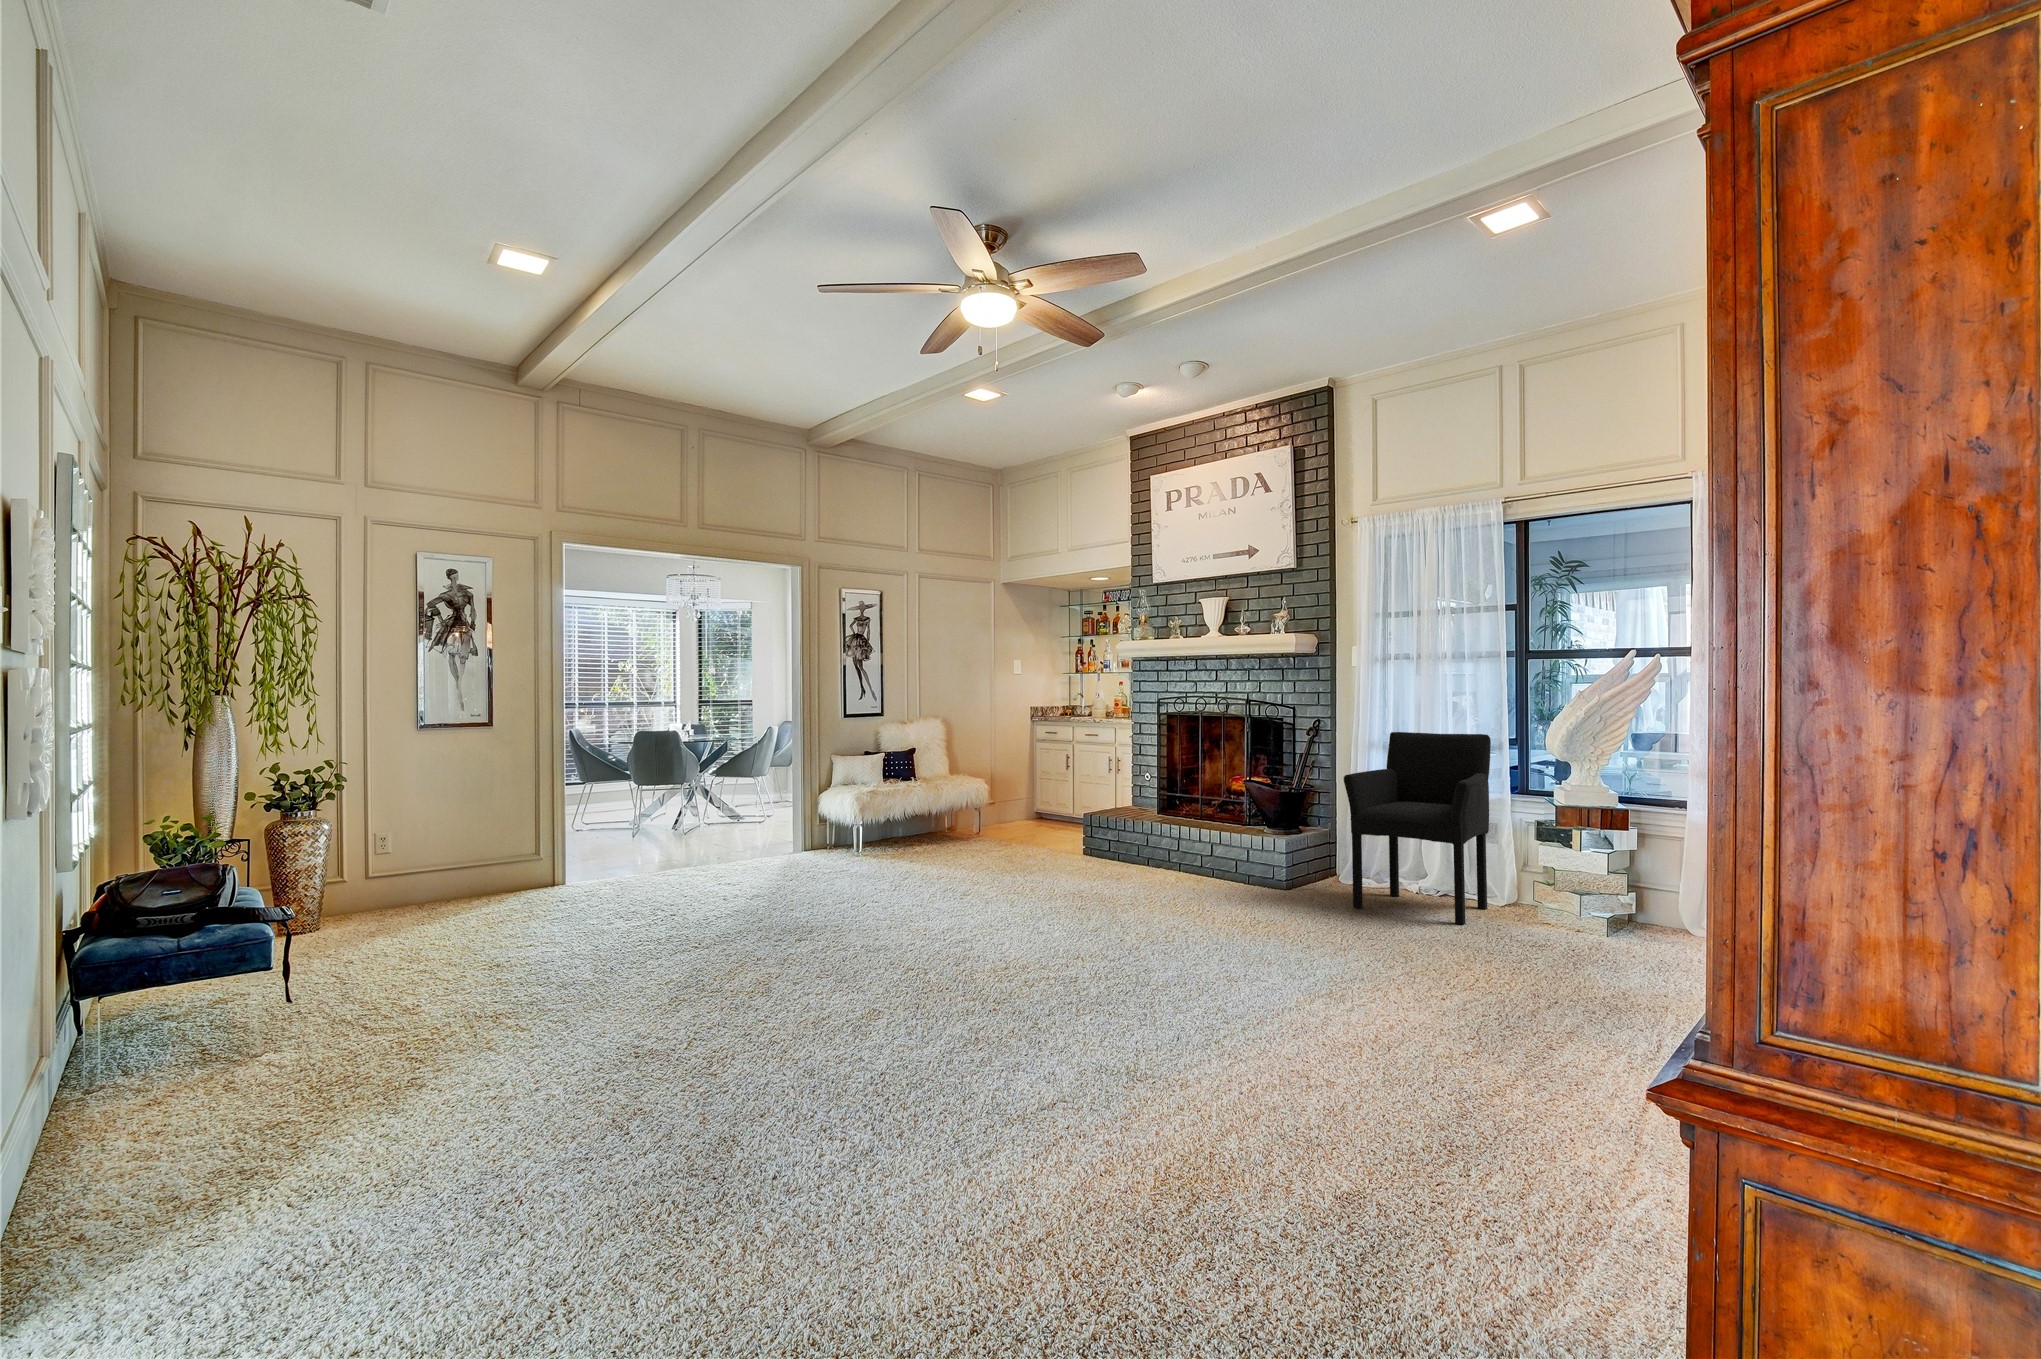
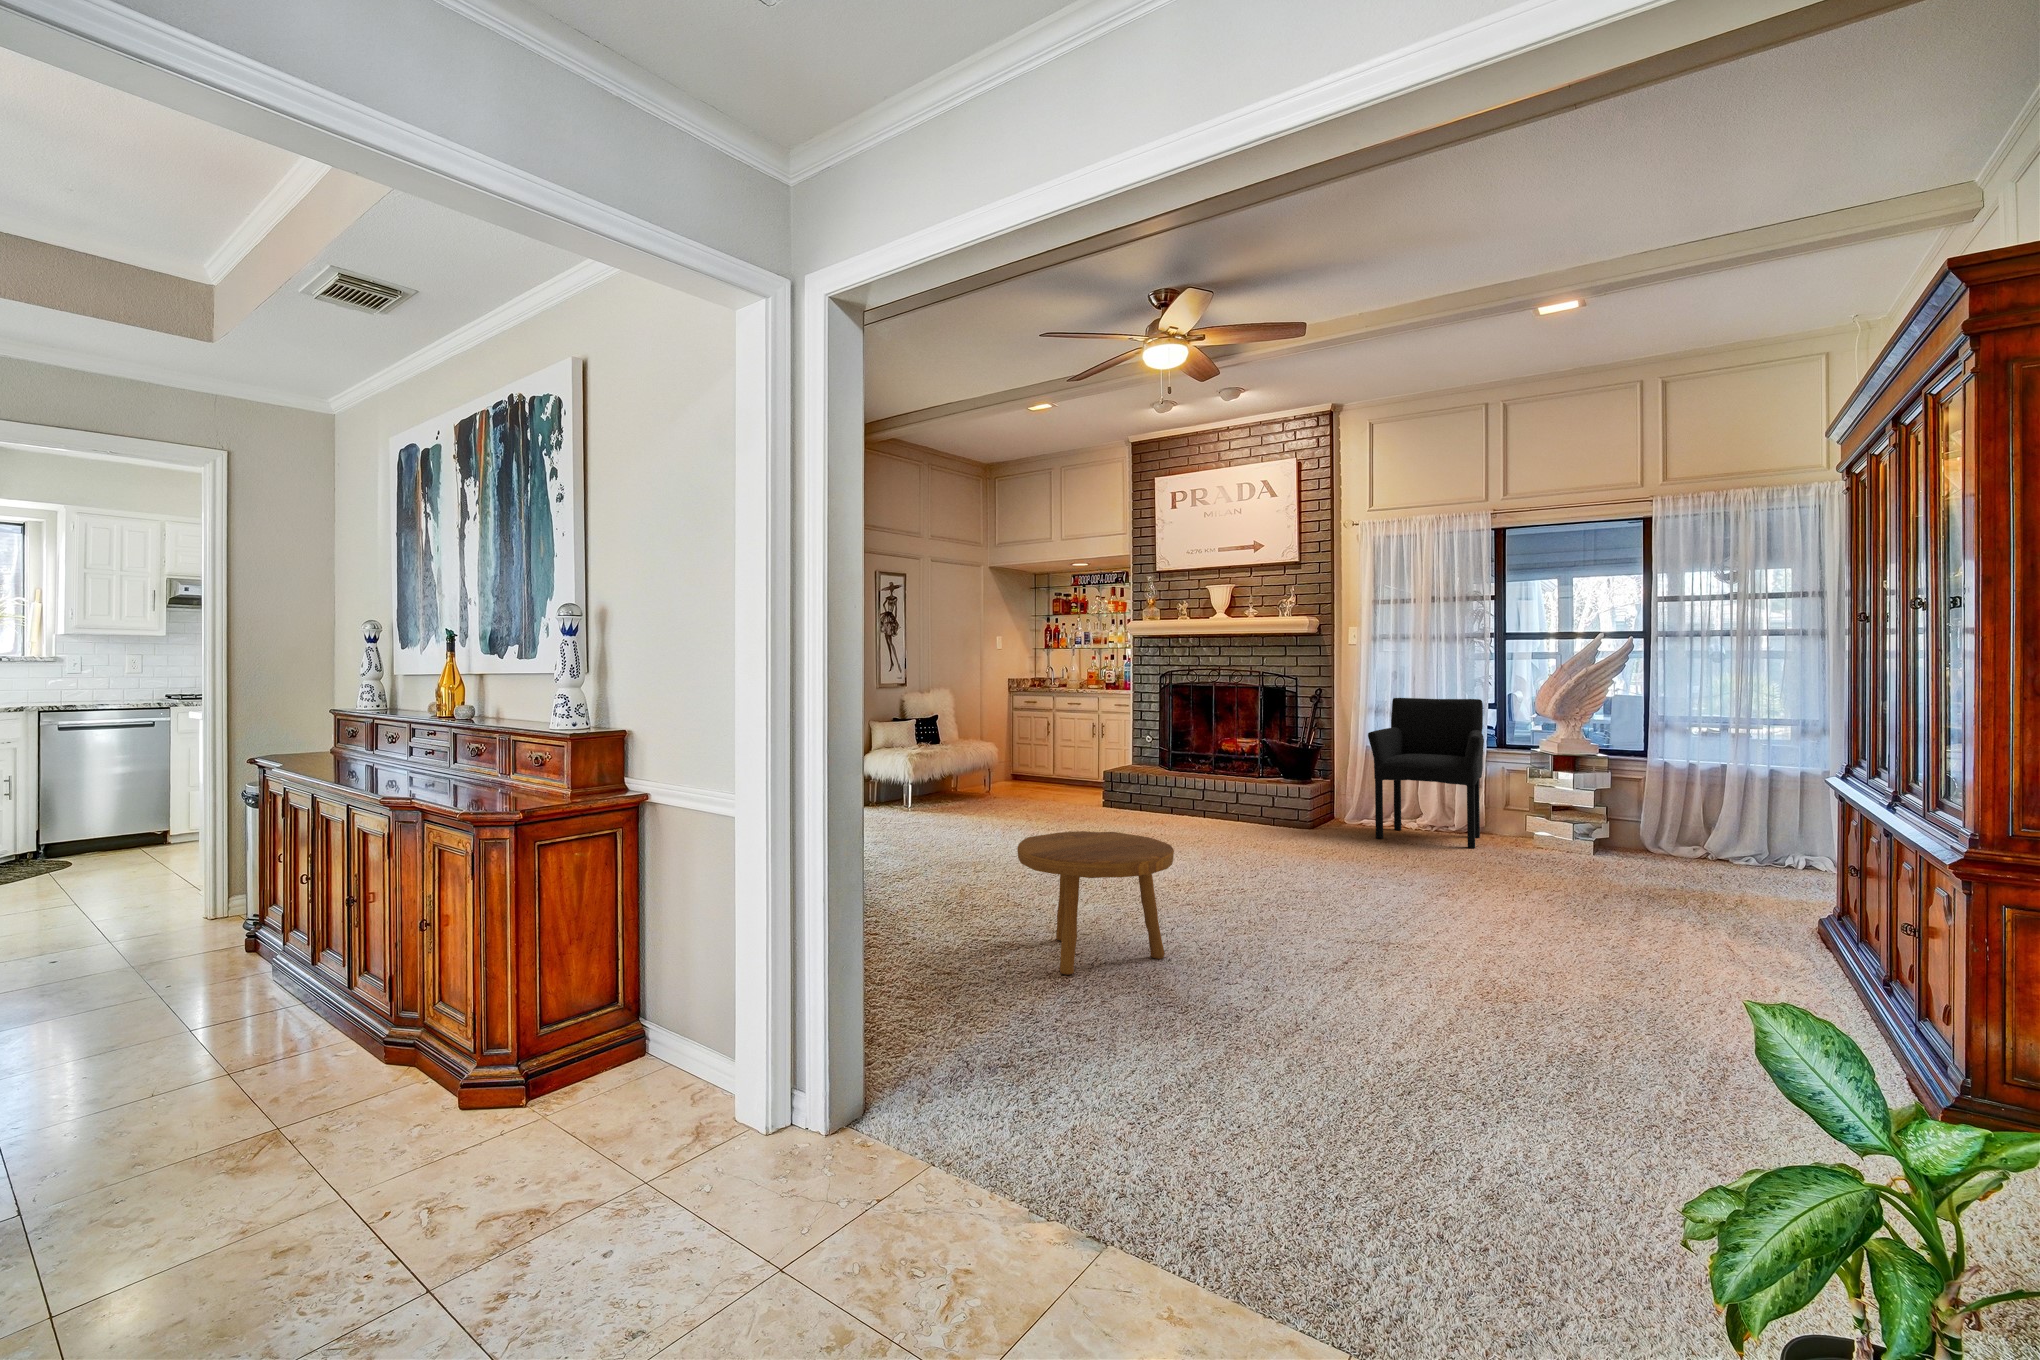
footstool: none [653,910,871,1116] -> present [1017,831,1174,975]

